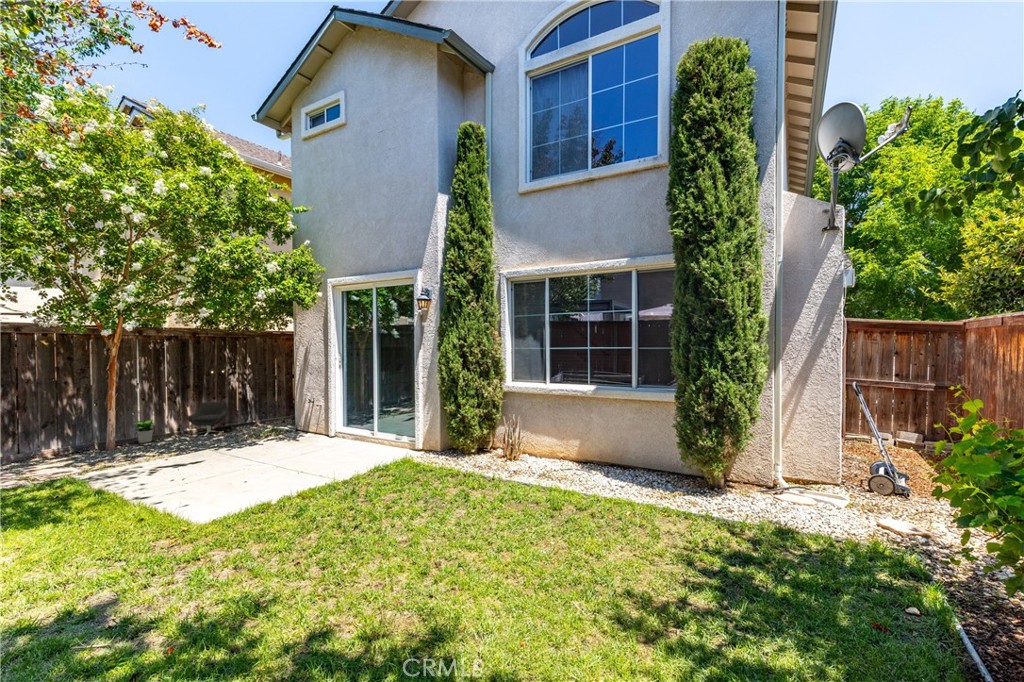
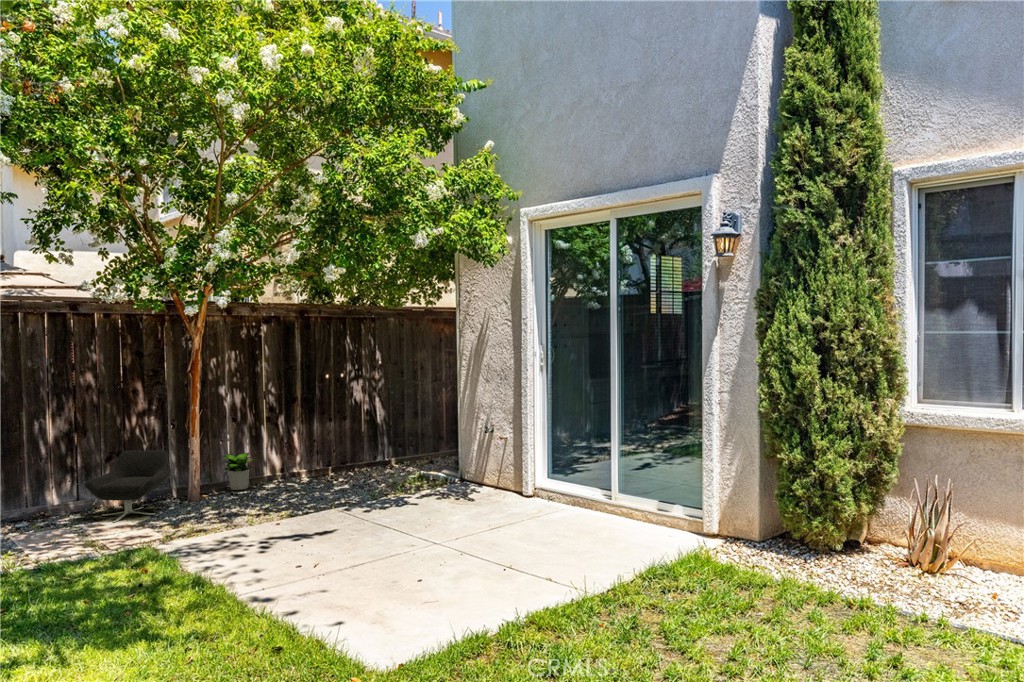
lounge chair: present [186,401,229,436] -> present [84,450,171,523]

